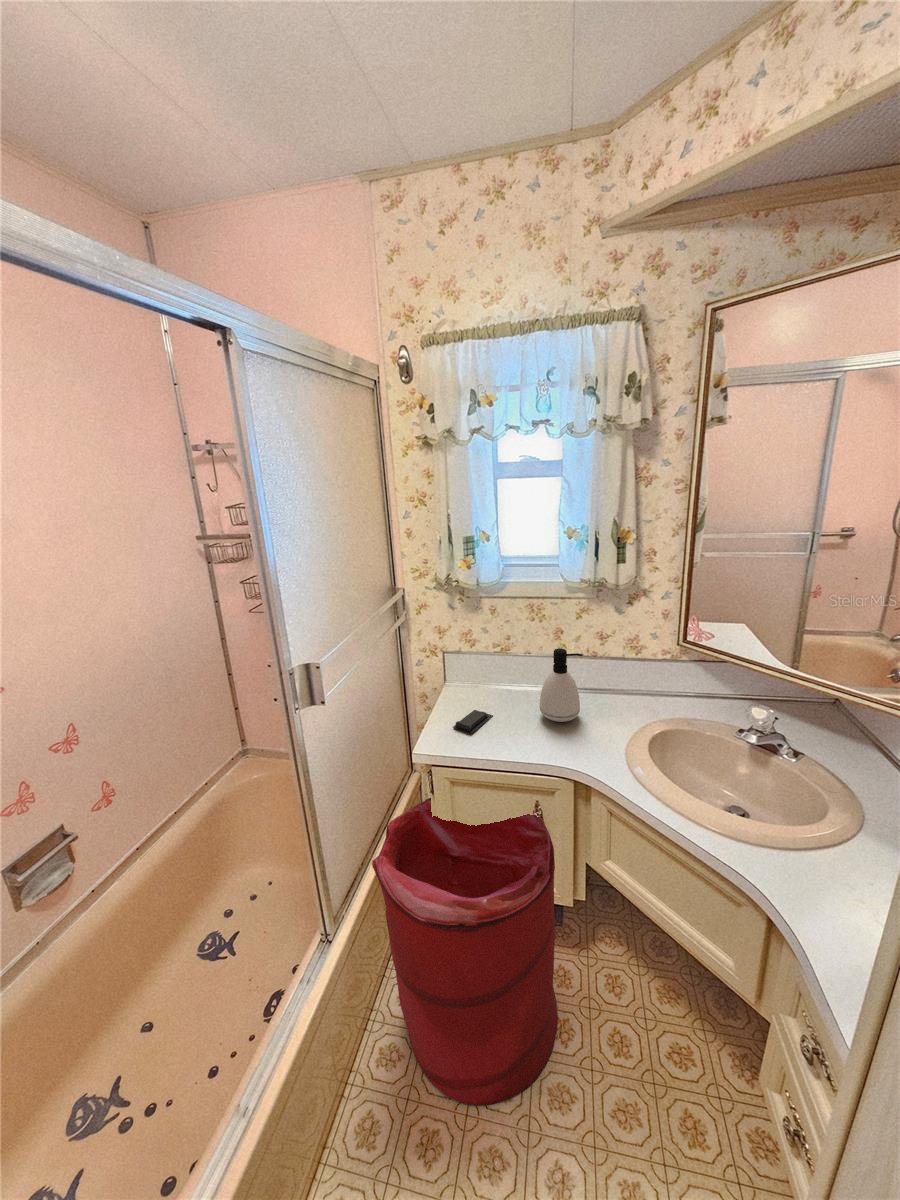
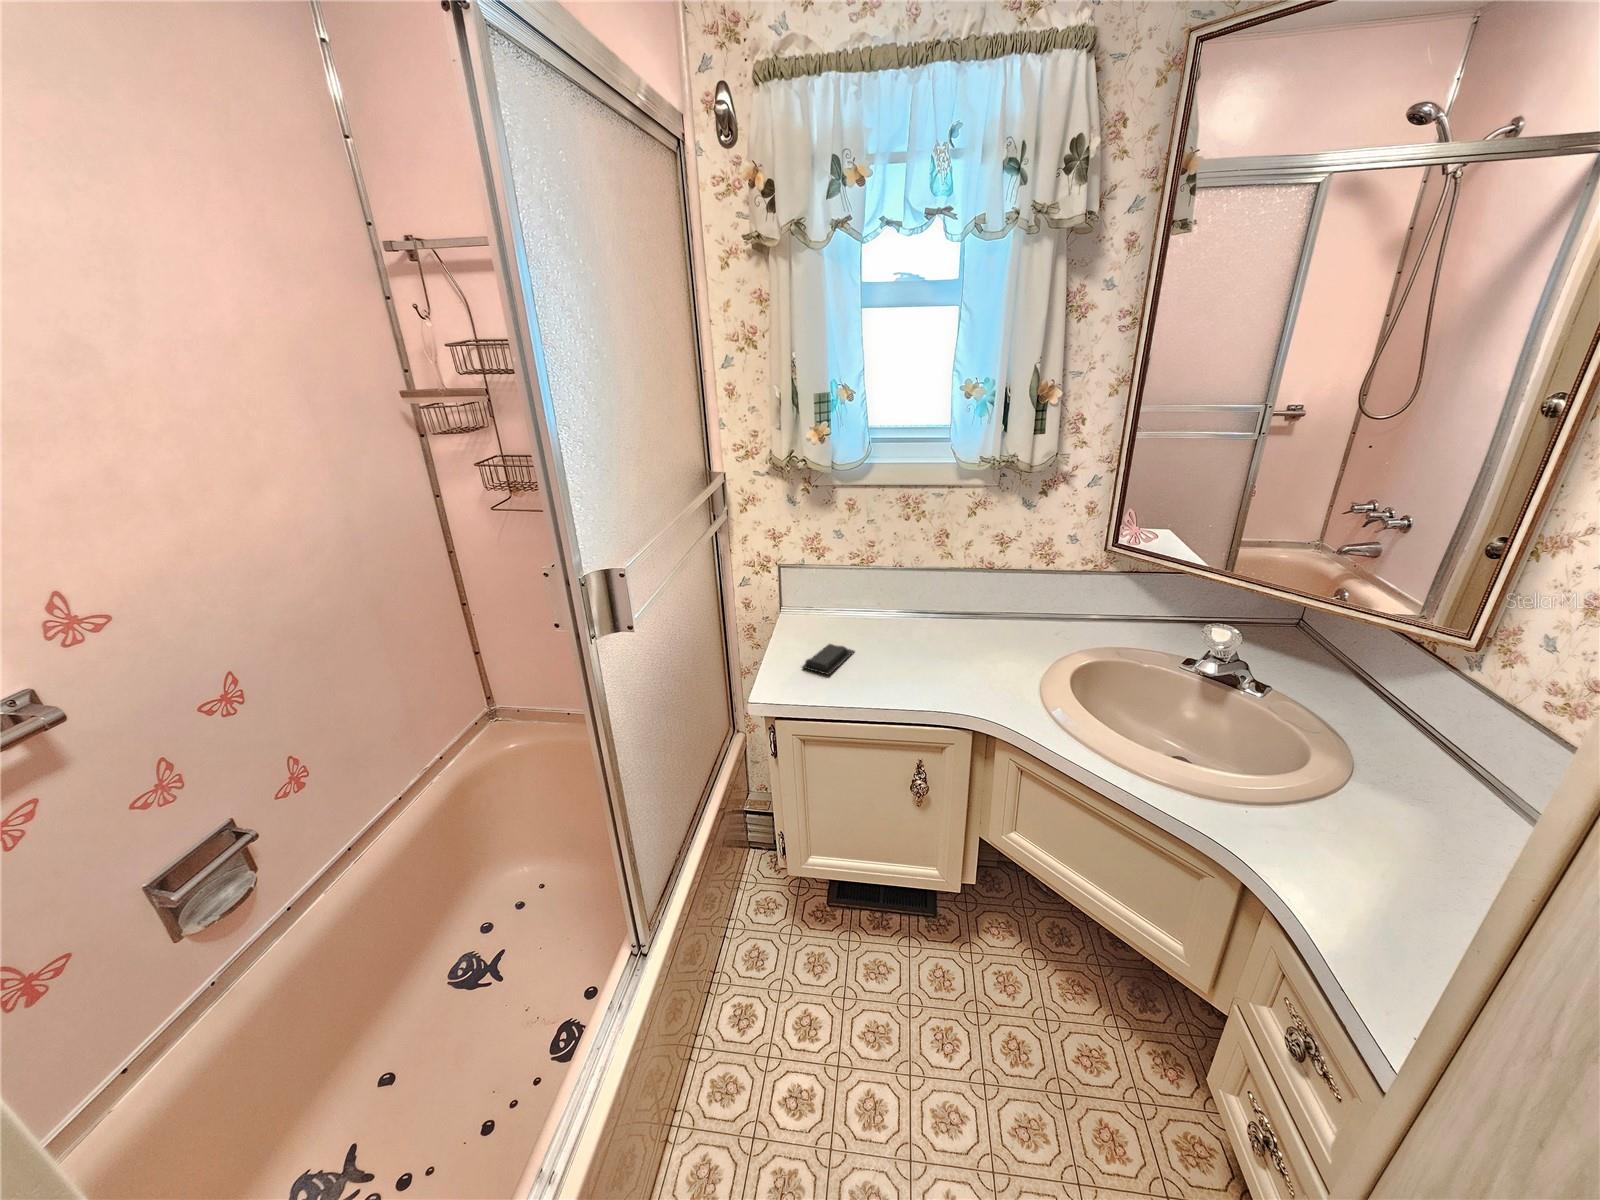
soap dispenser: present [540,648,583,722] -> none [920,555,984,656]
laundry hamper: present [372,798,558,1106] -> none [699,747,949,1137]

